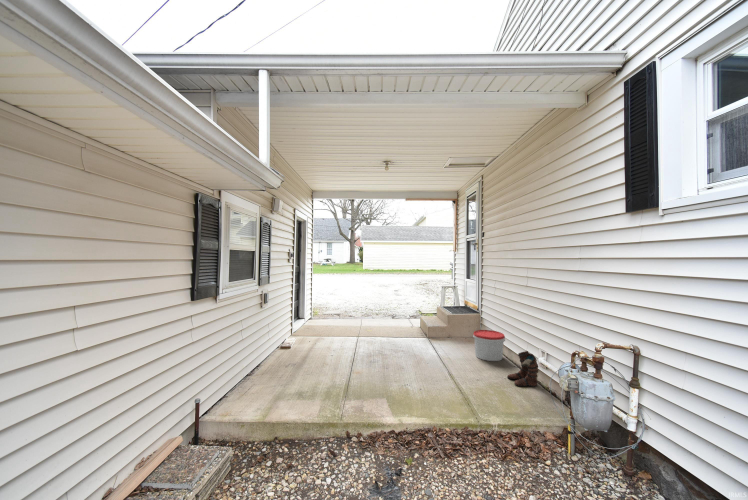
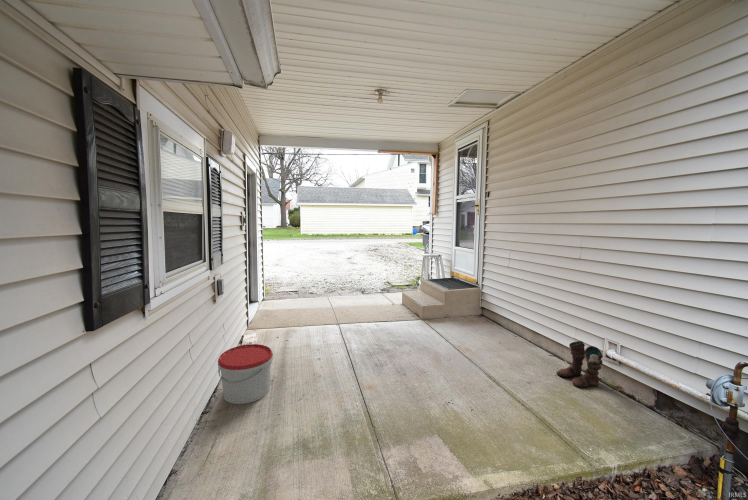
bucket: present [473,330,505,361] -> present [218,344,273,404]

